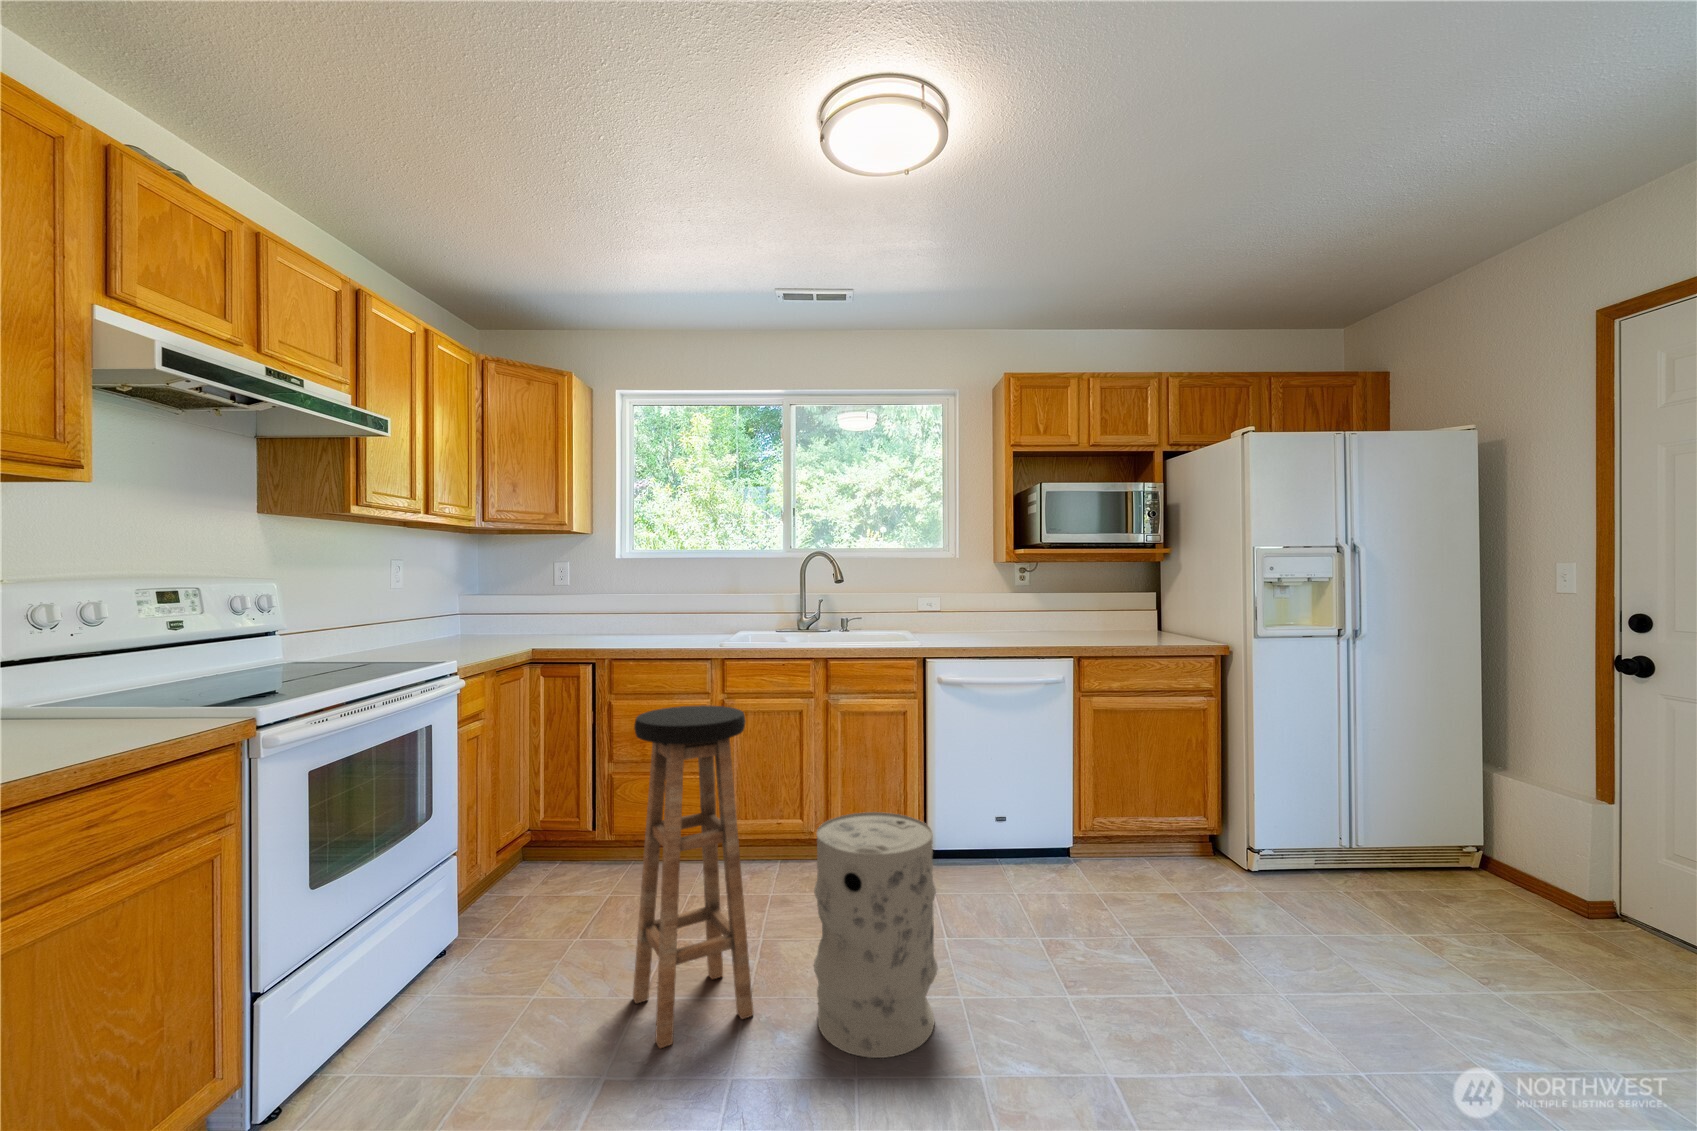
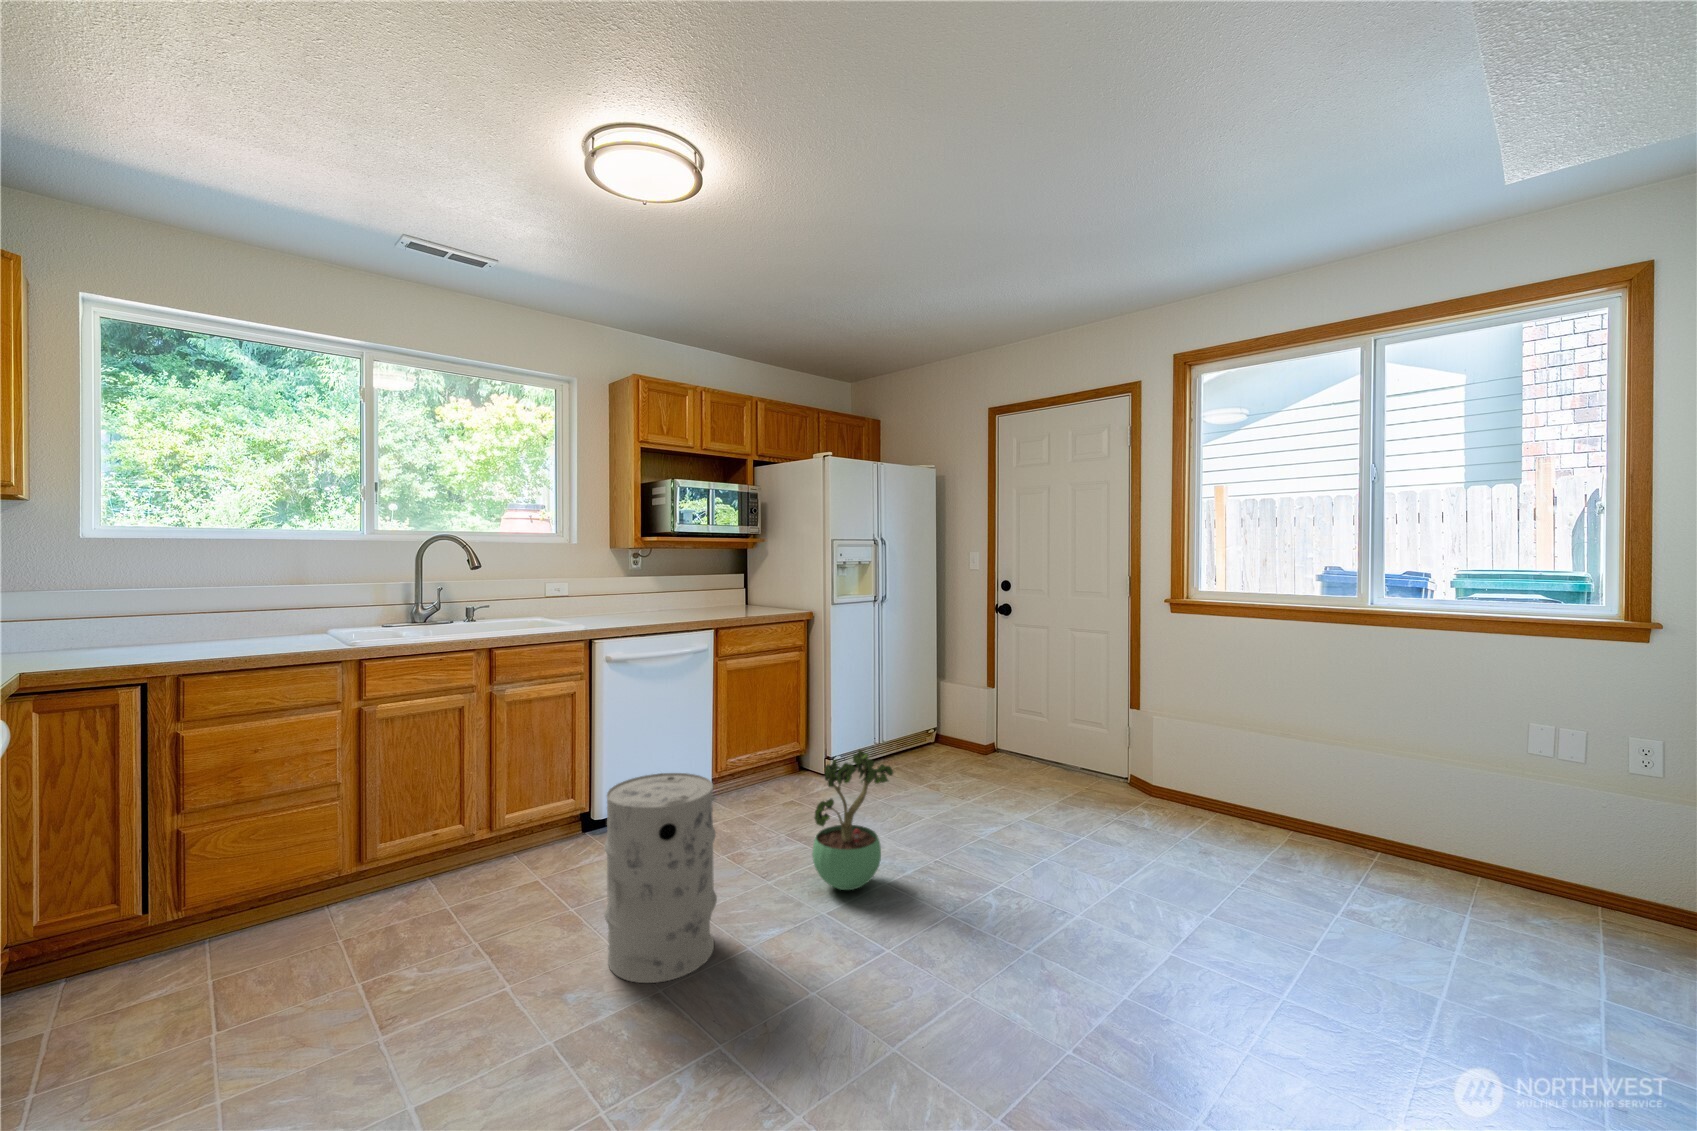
bar stool: present [633,705,753,1049] -> none [391,701,550,1064]
potted plant: none [1086,847,1225,1050] -> present [812,750,893,890]

